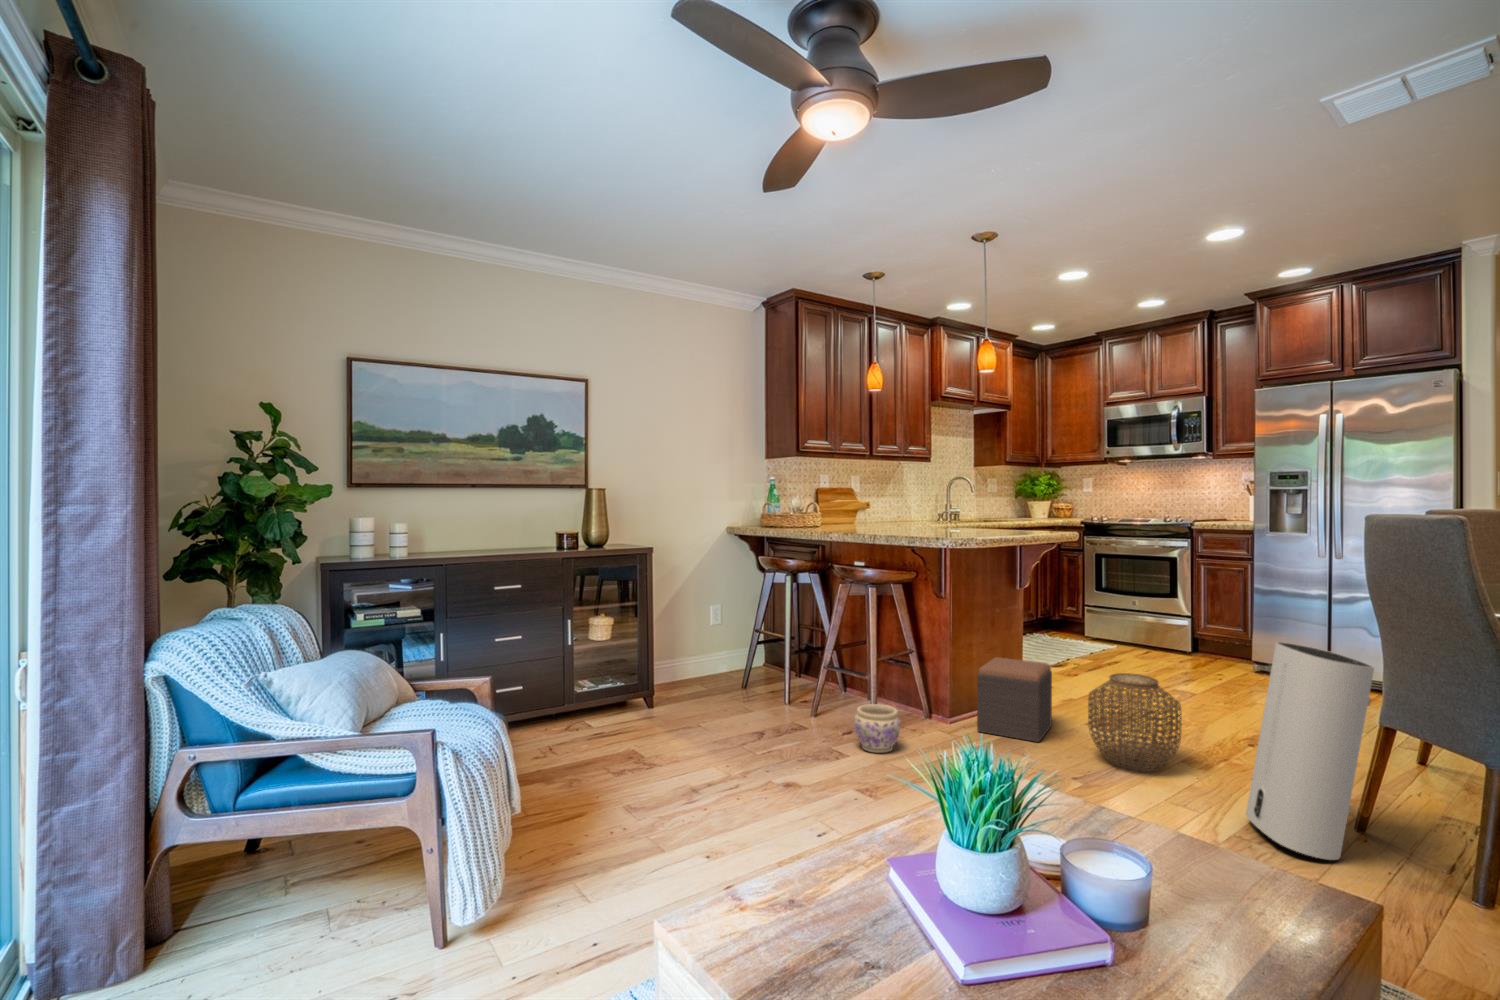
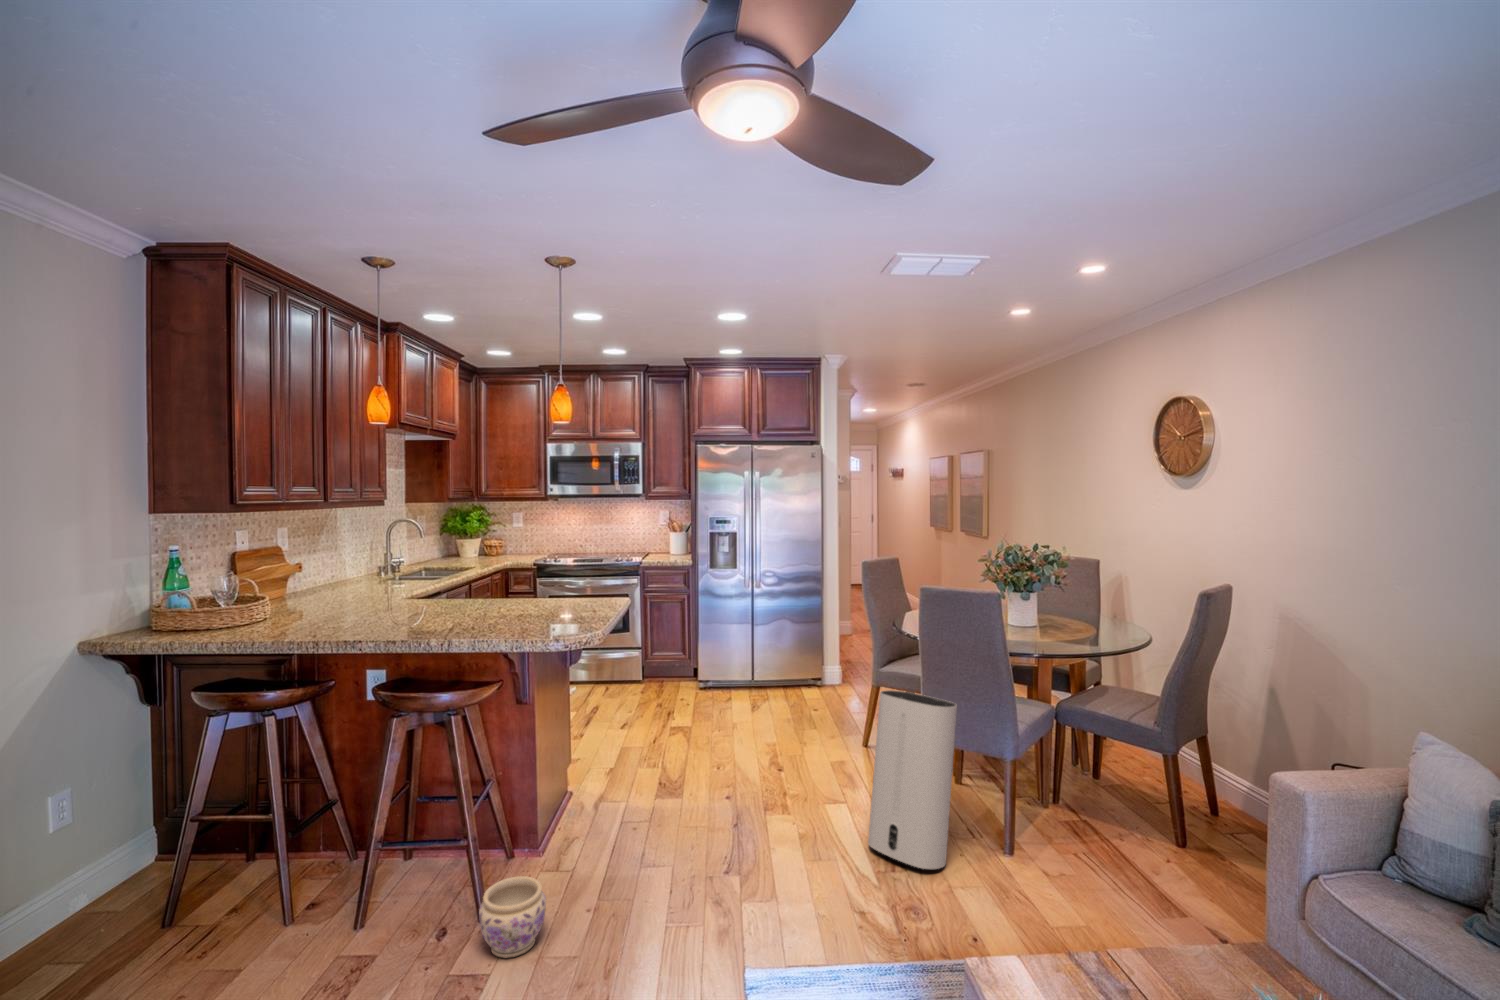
footstool: present [977,657,1052,742] -> none [574,745,654,852]
woven basket: present [1088,673,1182,772] -> none [703,737,783,837]

